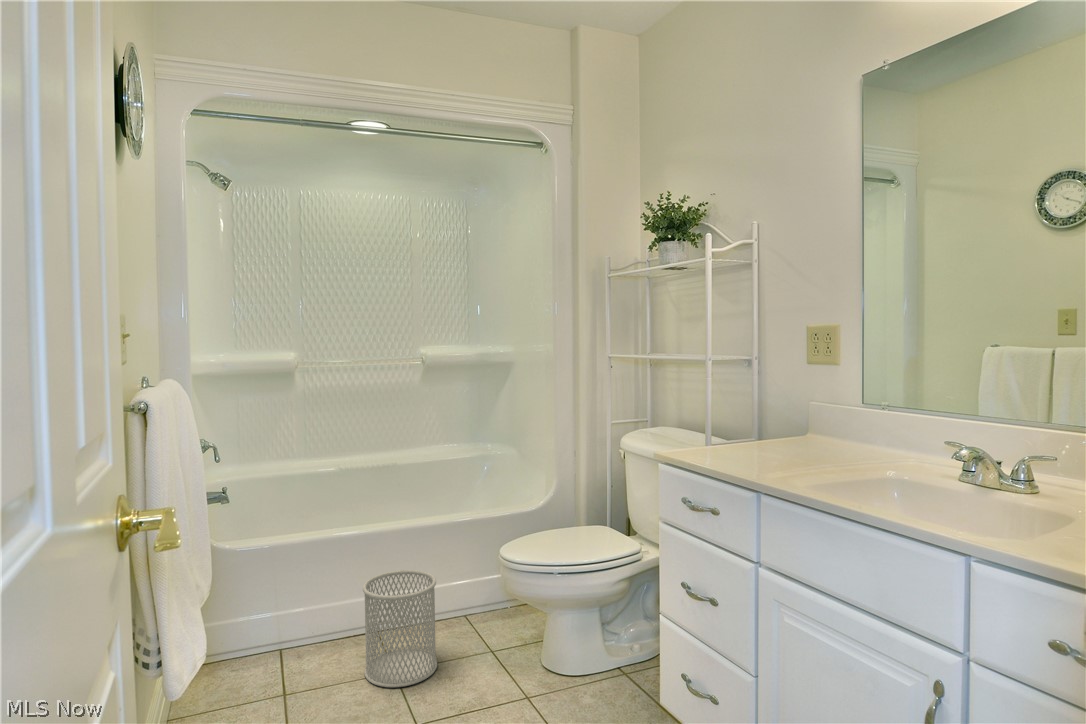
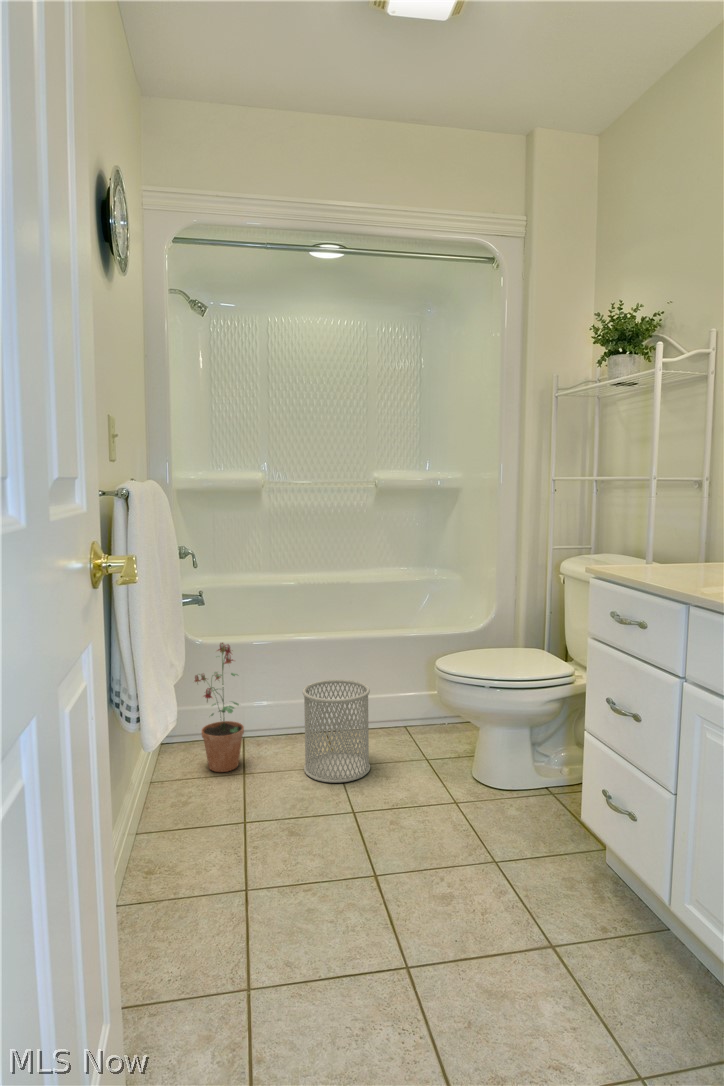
potted plant: none [235,539,295,688] -> present [195,643,244,772]

